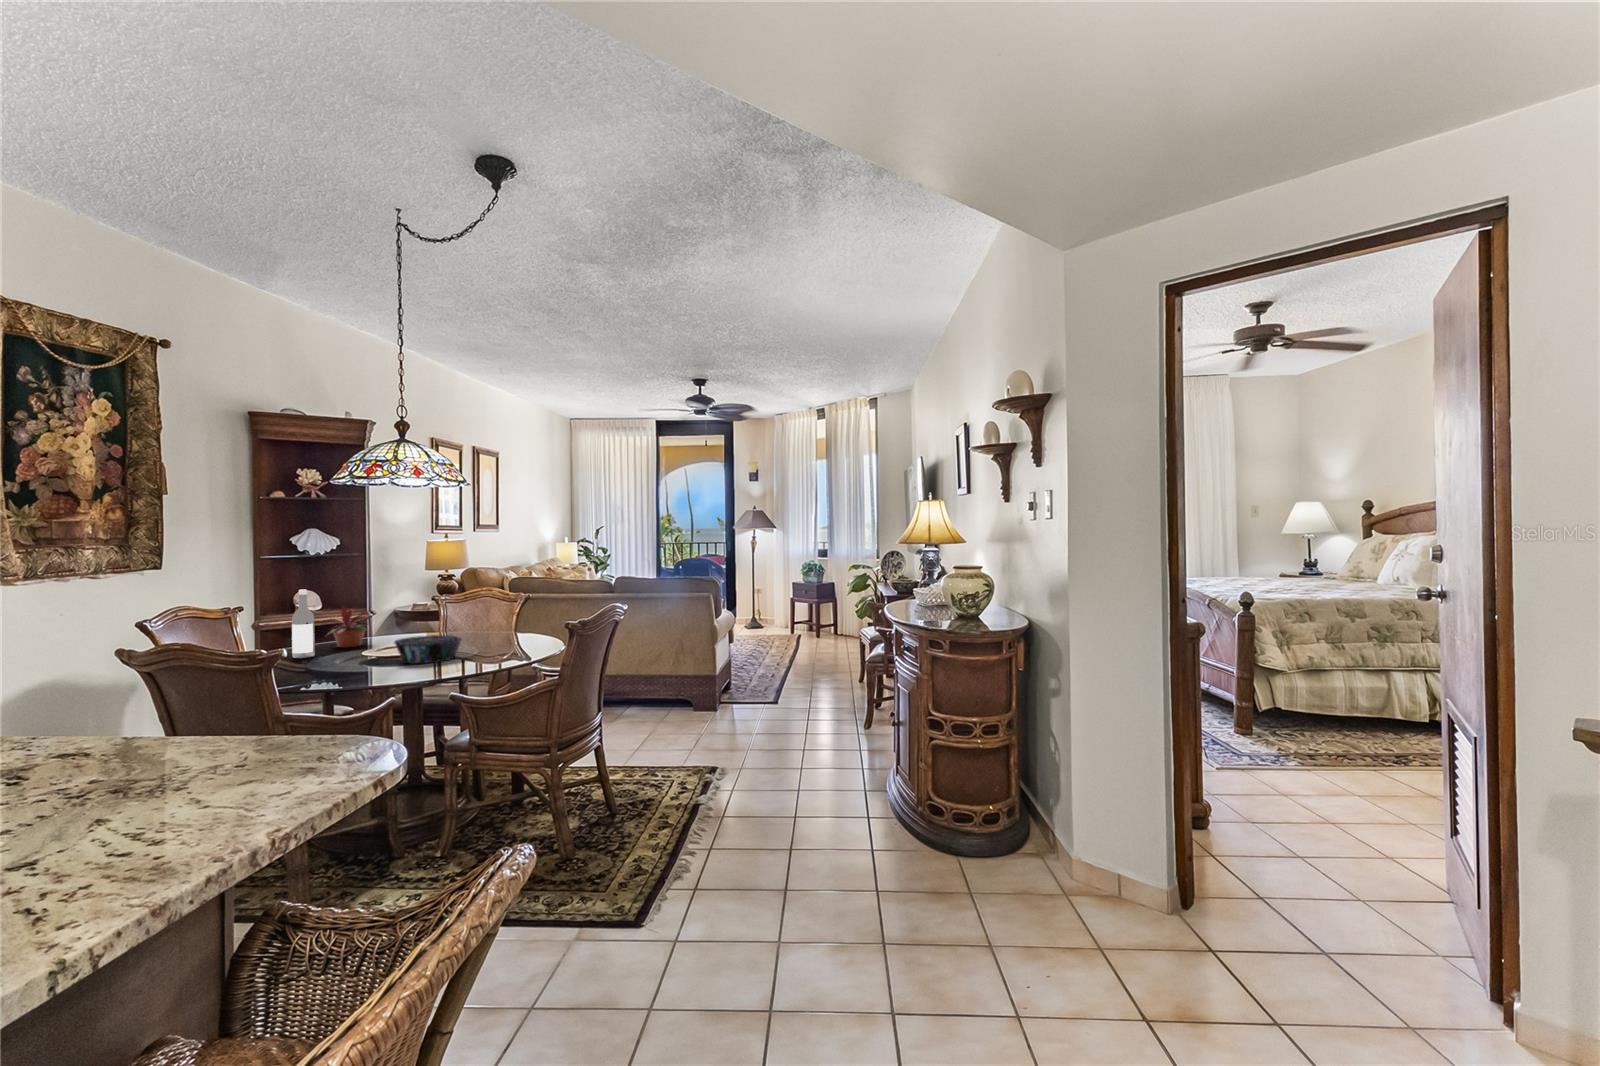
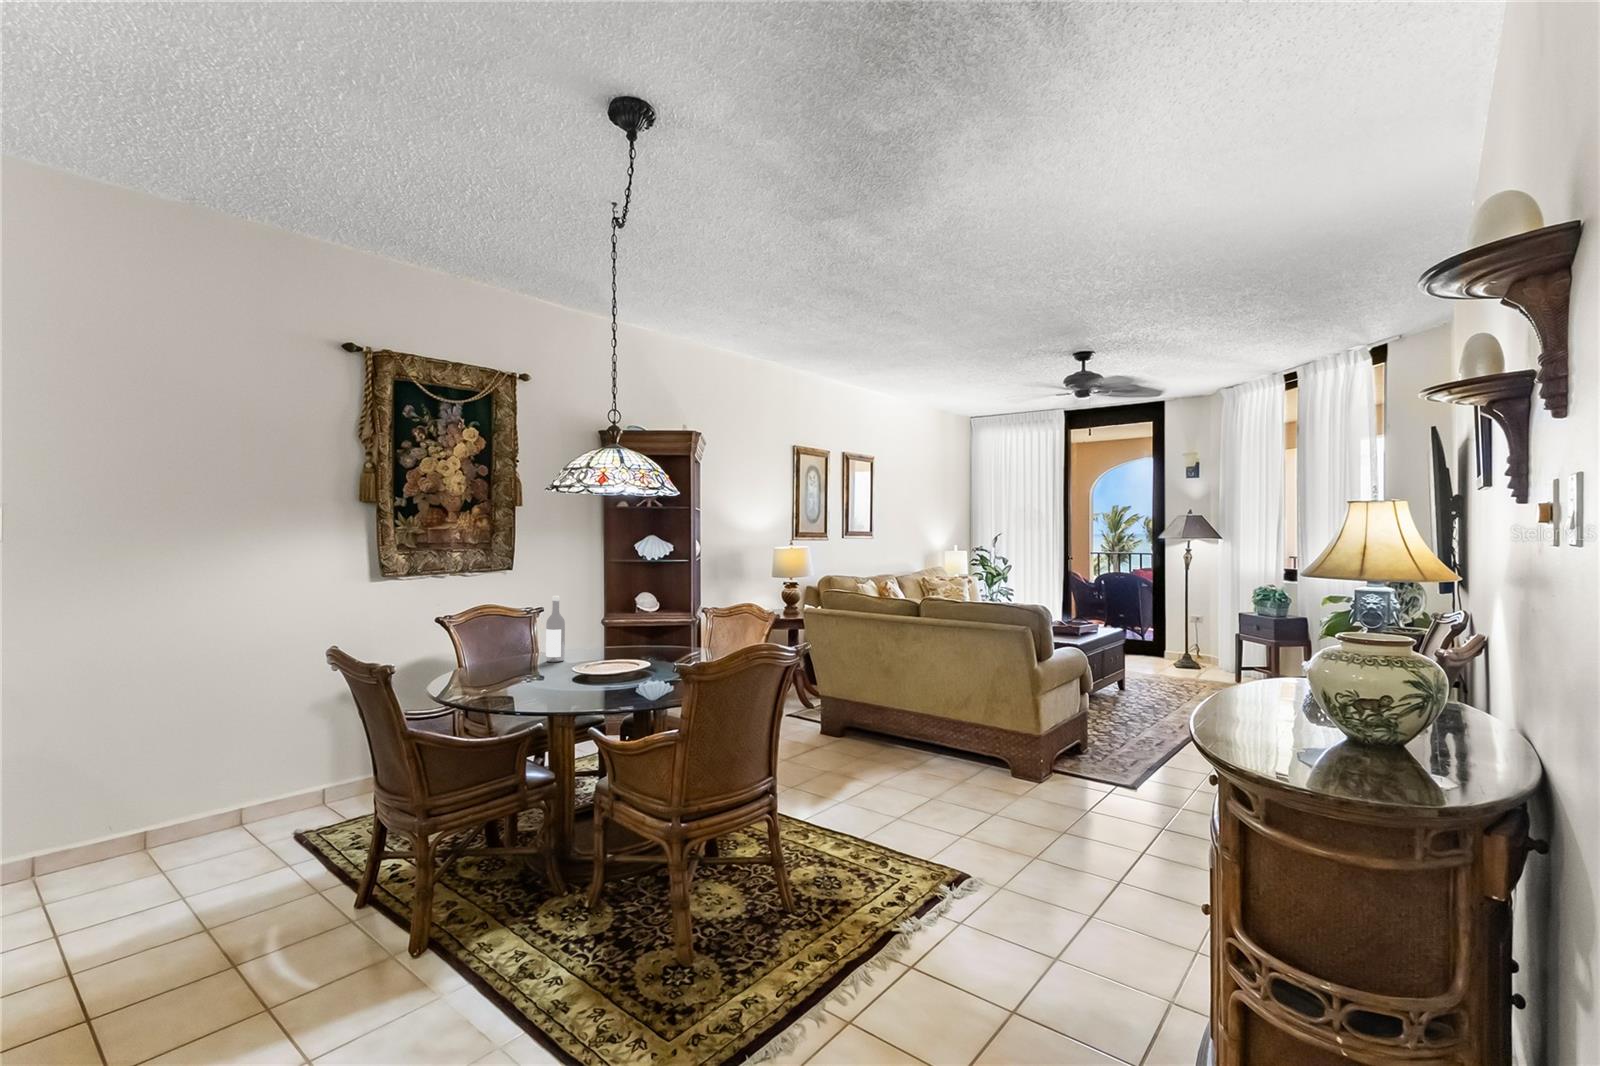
potted plant: present [328,605,368,647] -> none [586,611,636,654]
decorative bowl: present [394,635,462,663] -> none [577,654,646,687]

